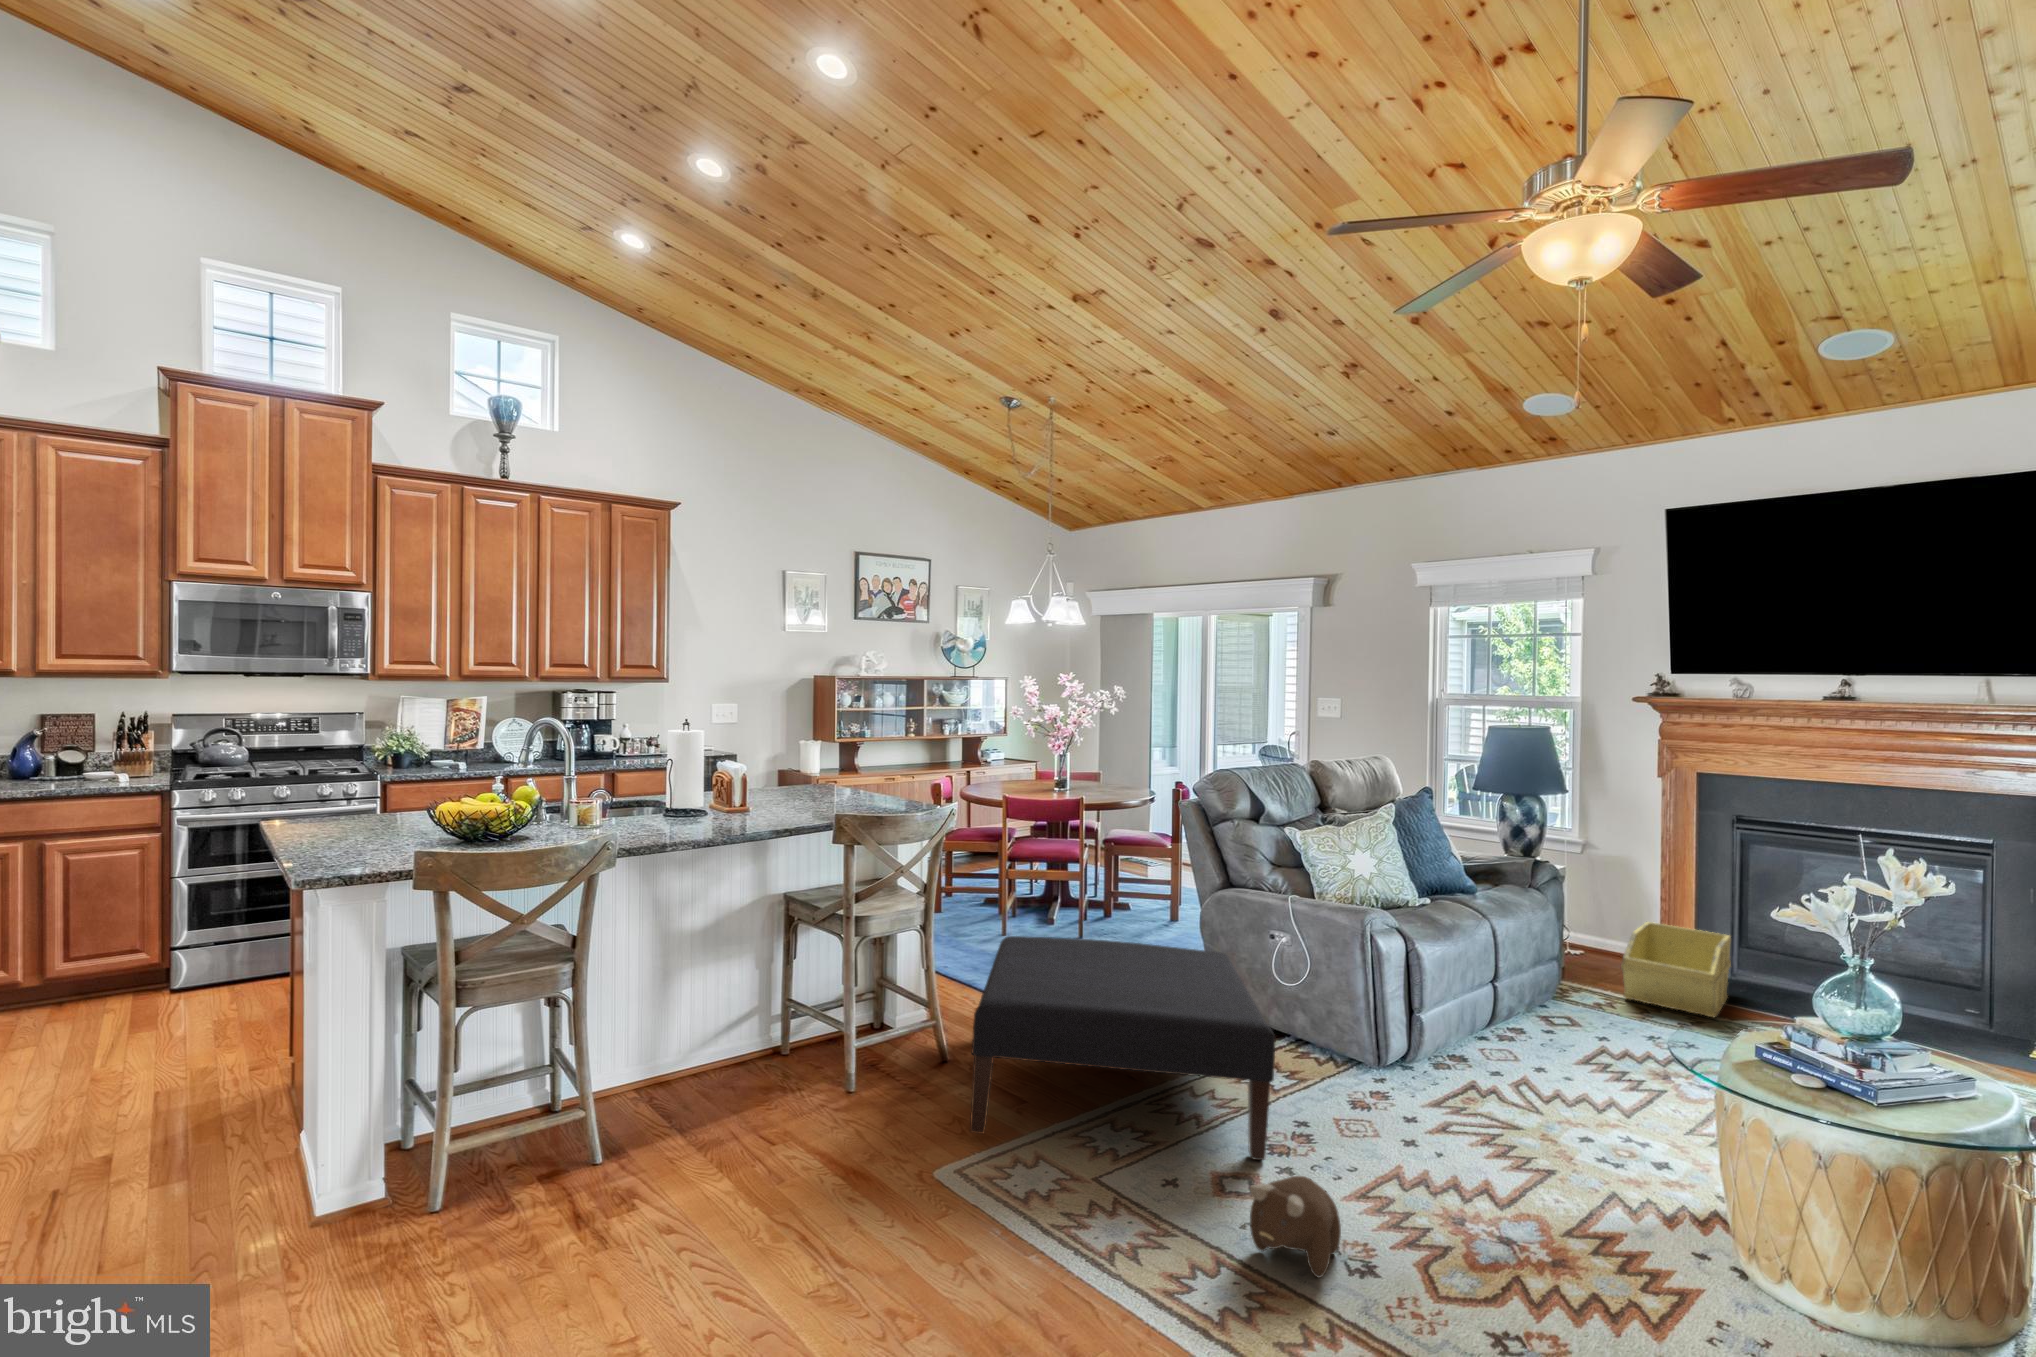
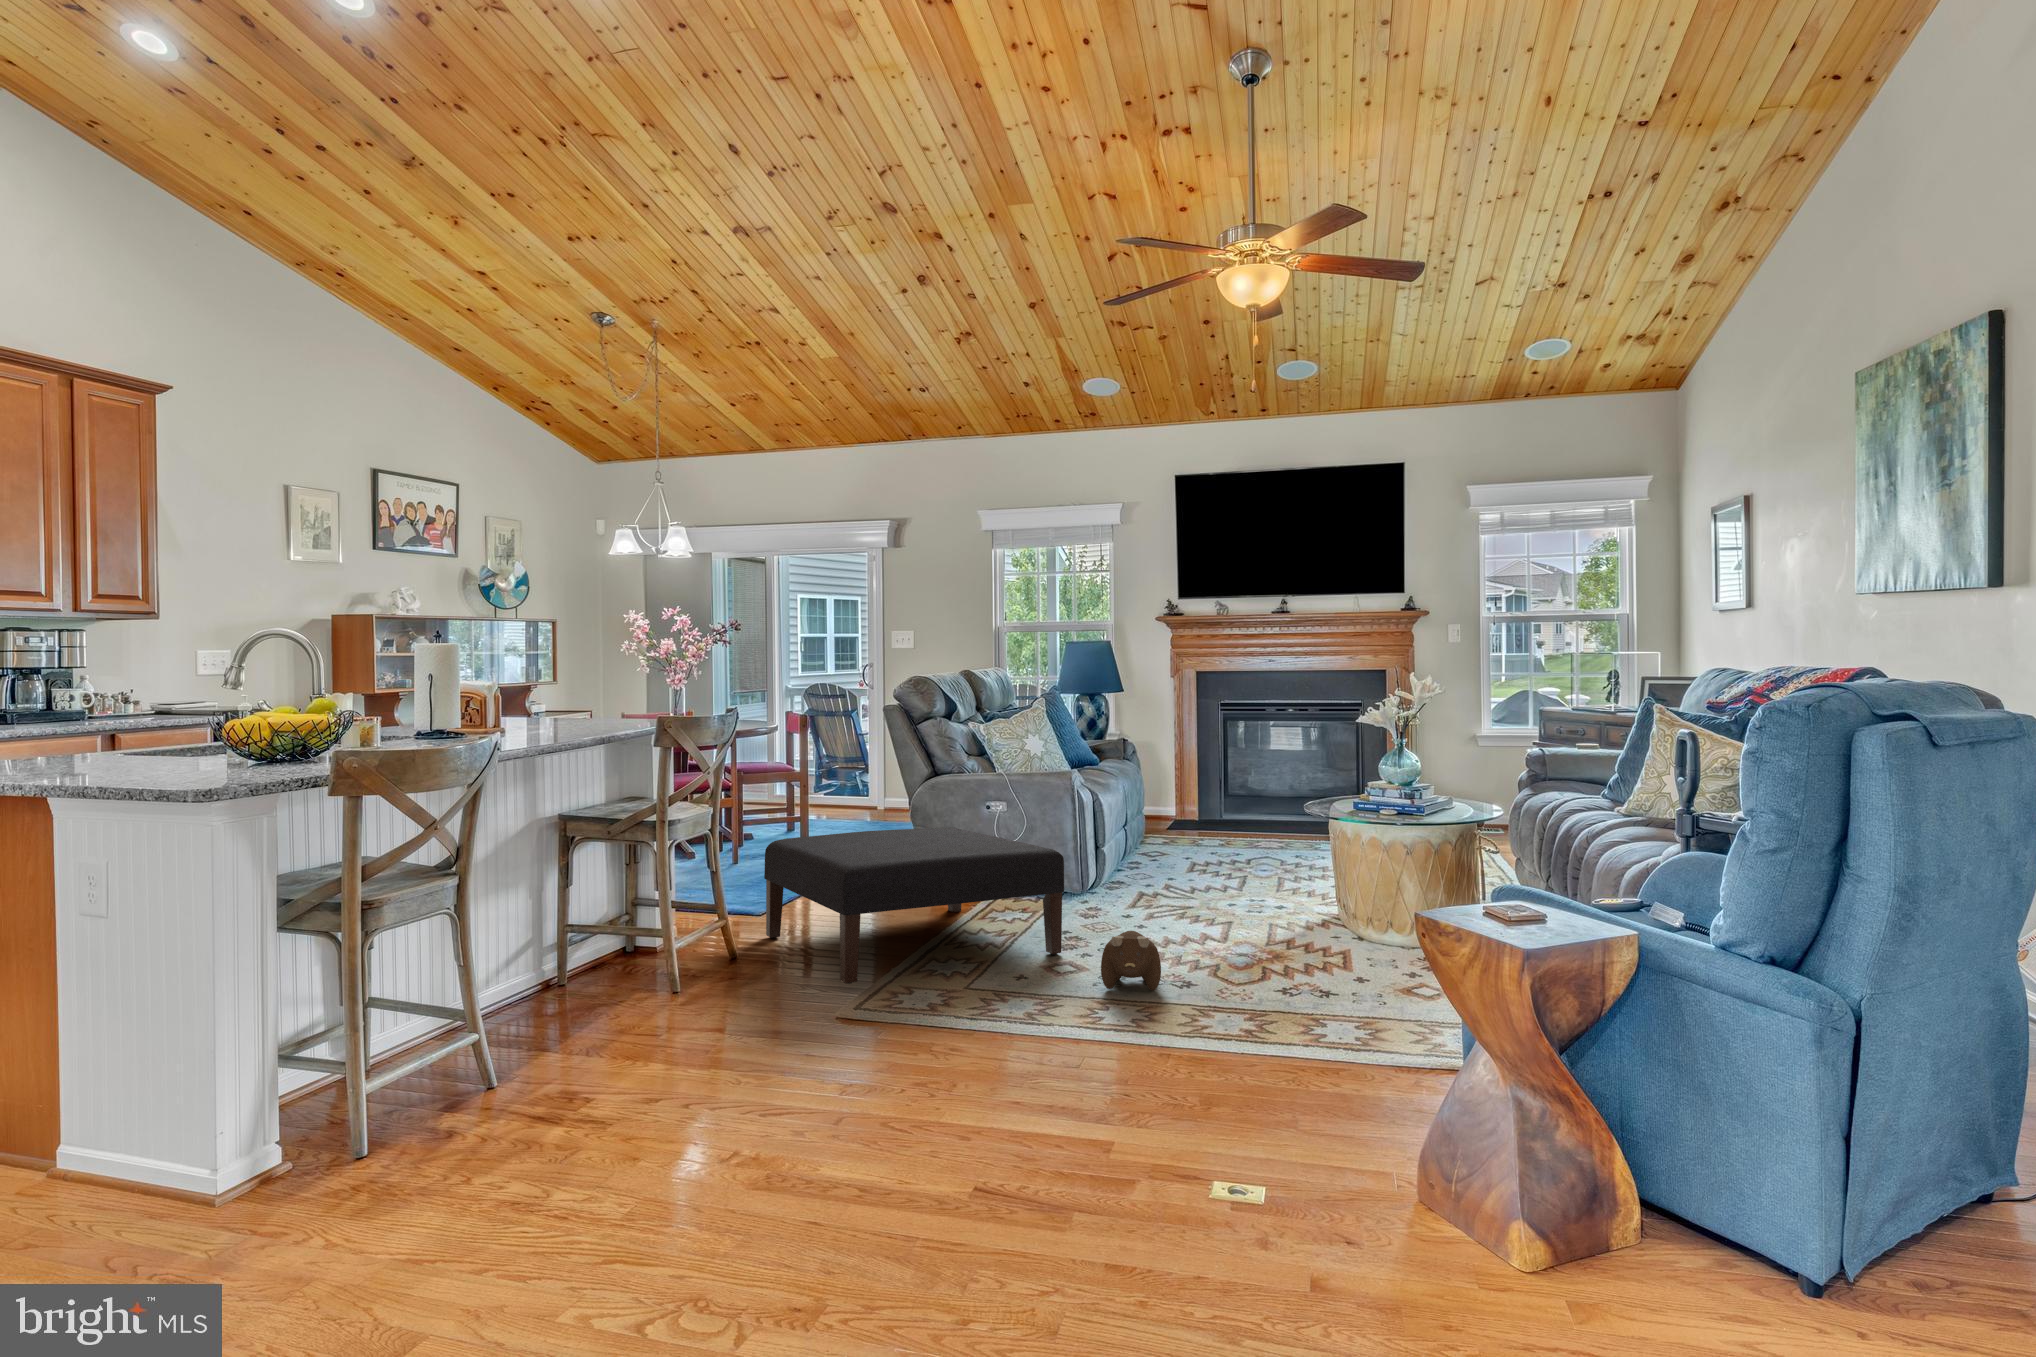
storage bin: present [1621,922,1731,1017] -> none [1173,786,1233,840]

